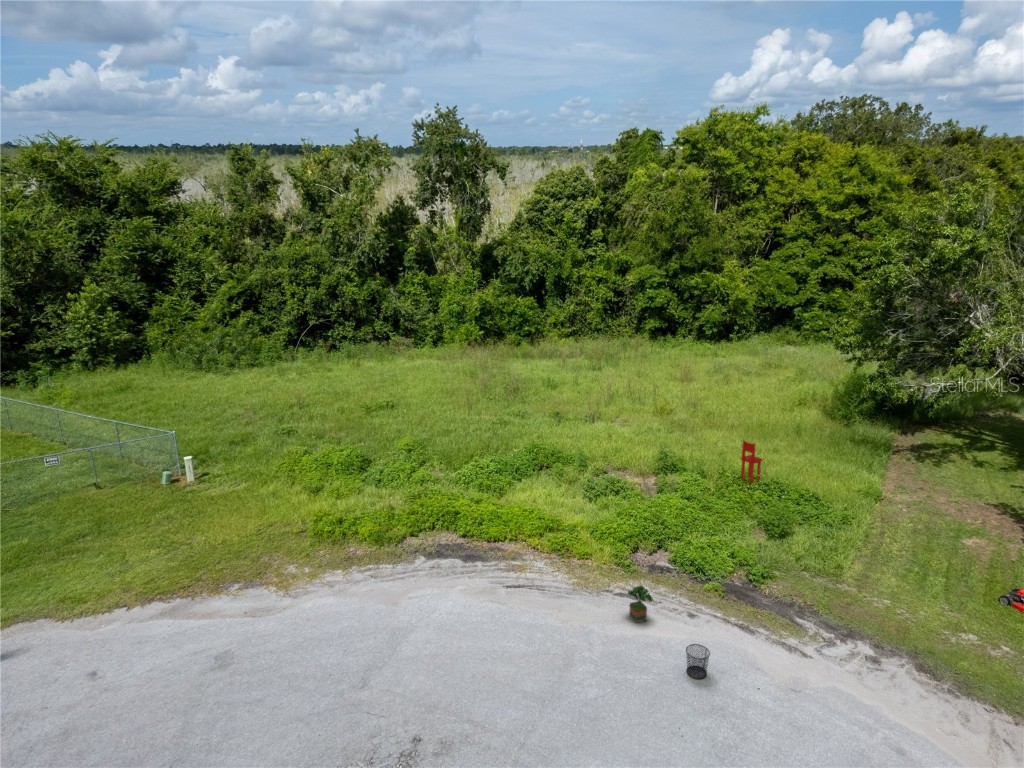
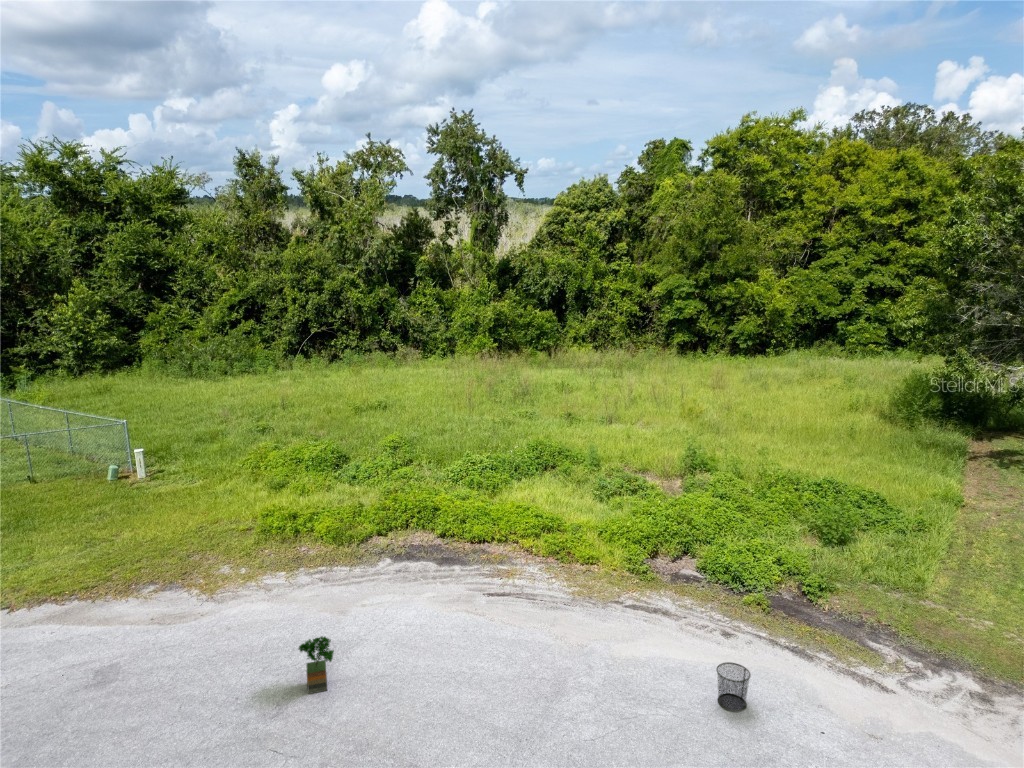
chair: present [741,441,762,482] -> none [785,434,812,486]
potted tree: present [628,585,653,623] -> present [299,636,334,694]

